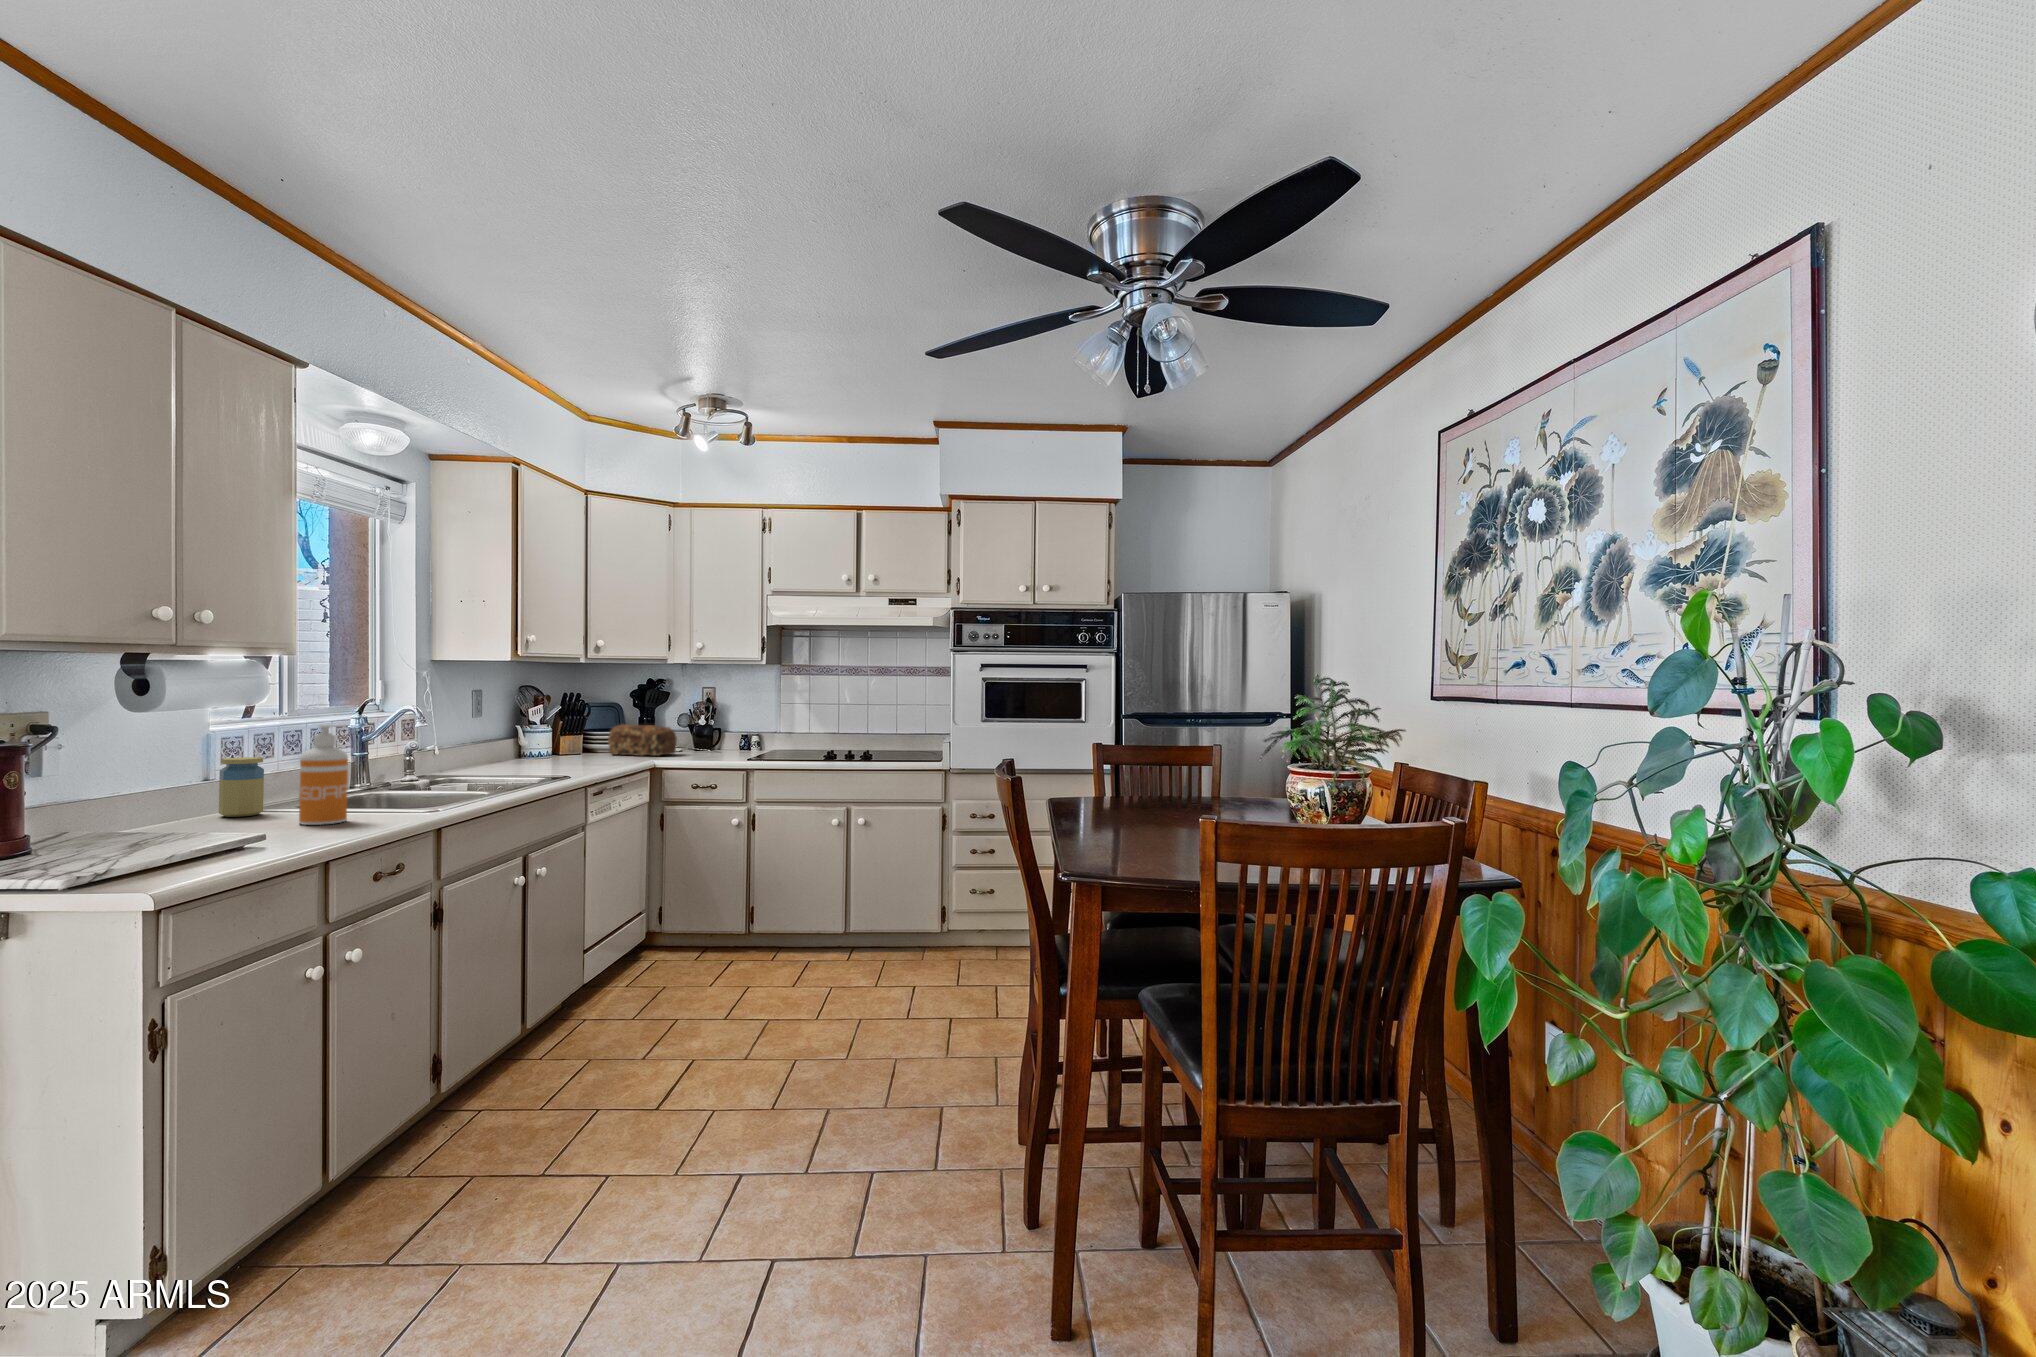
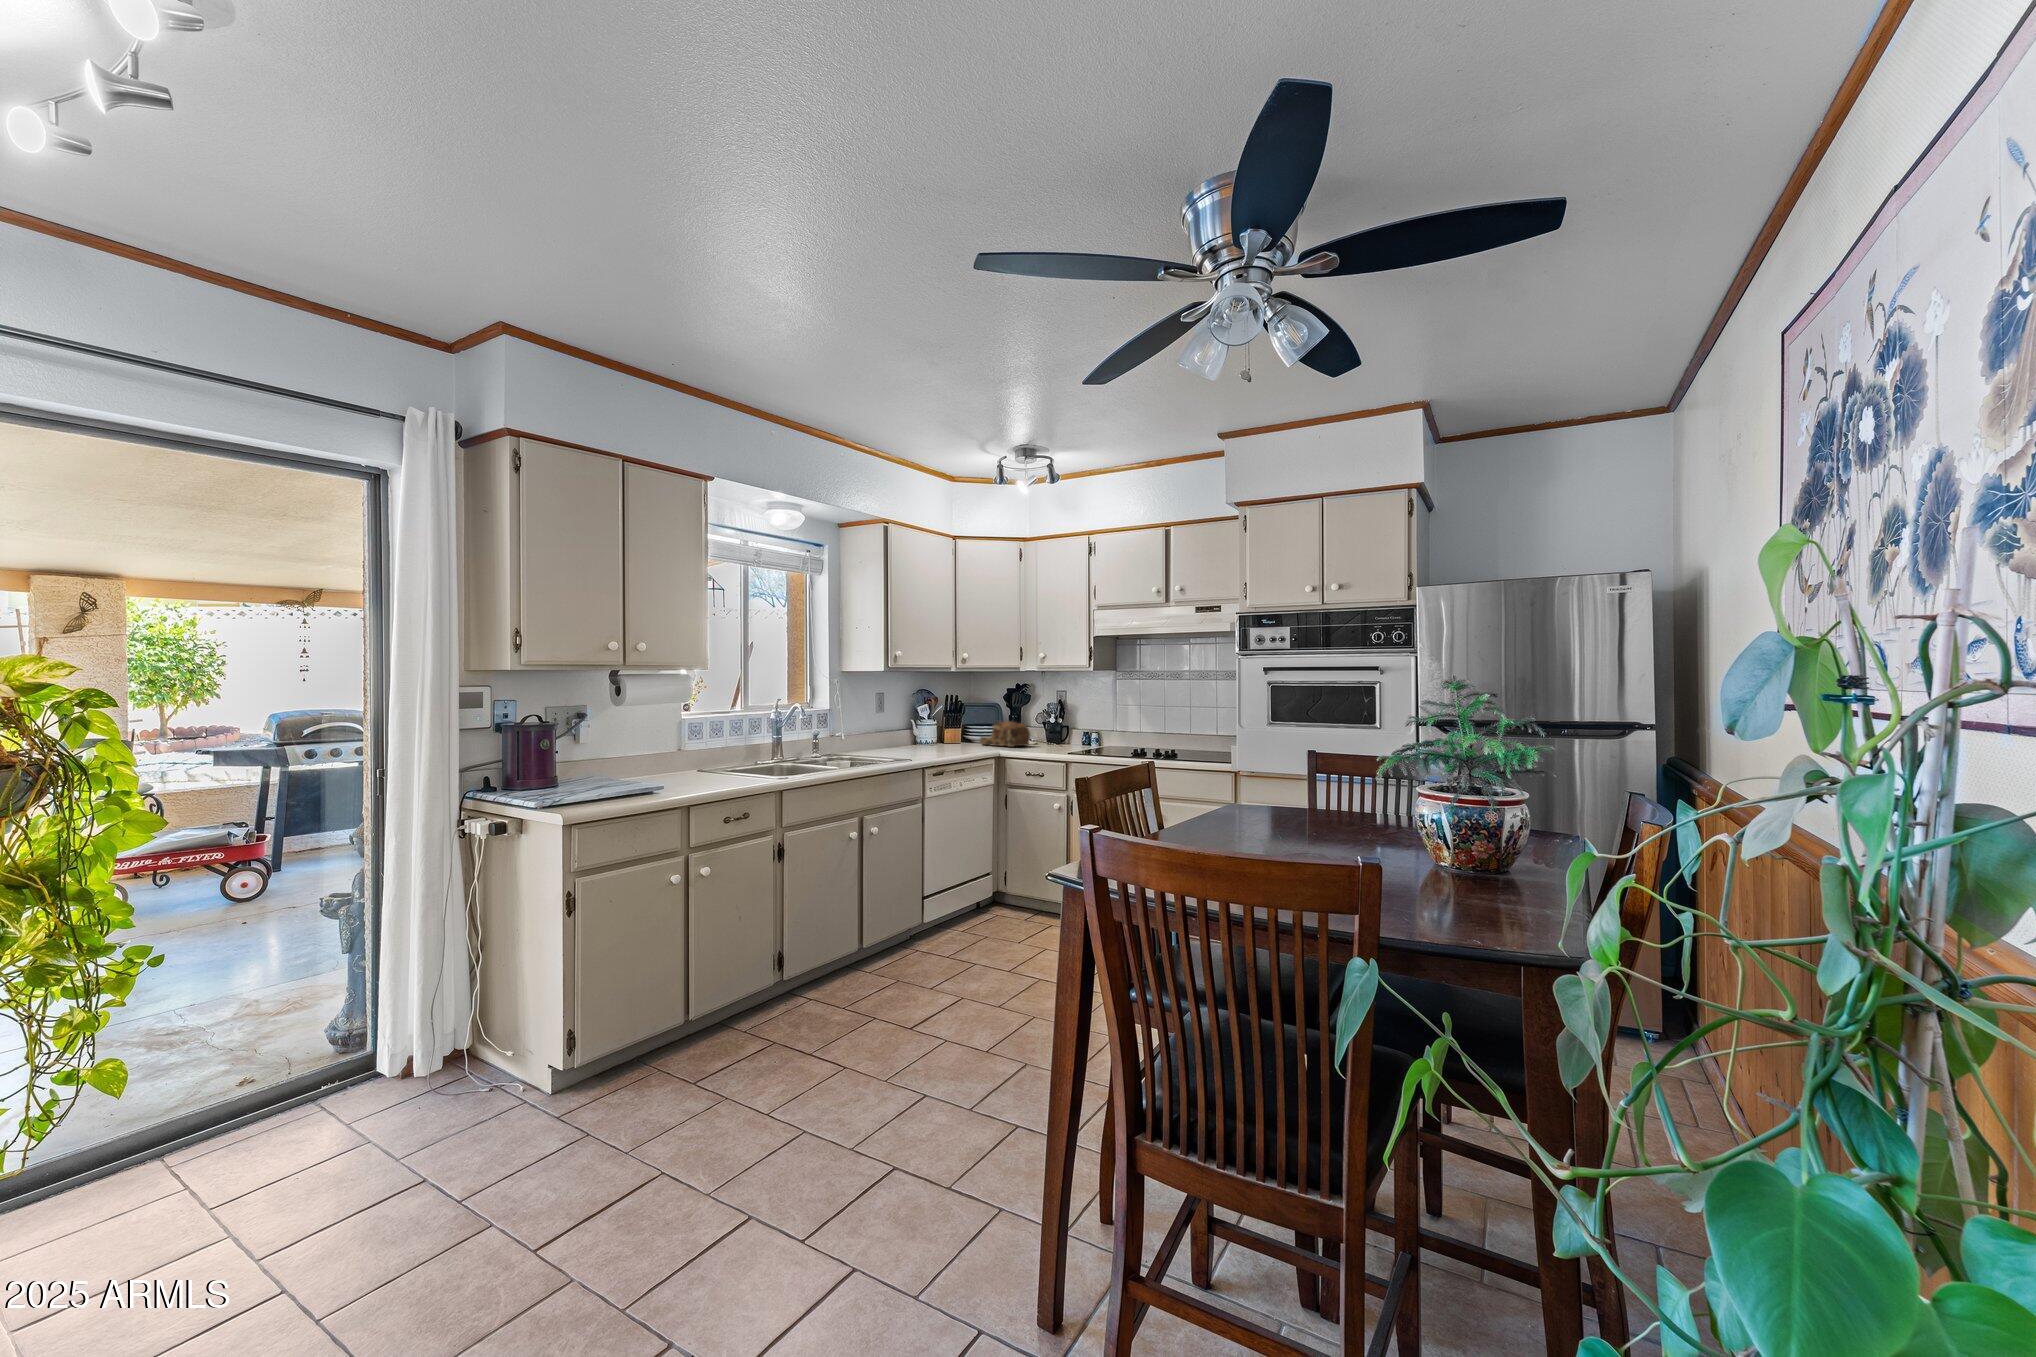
soap dispenser: present [299,725,348,825] -> none [681,718,710,787]
jar: present [219,757,264,817] -> none [658,739,681,778]

